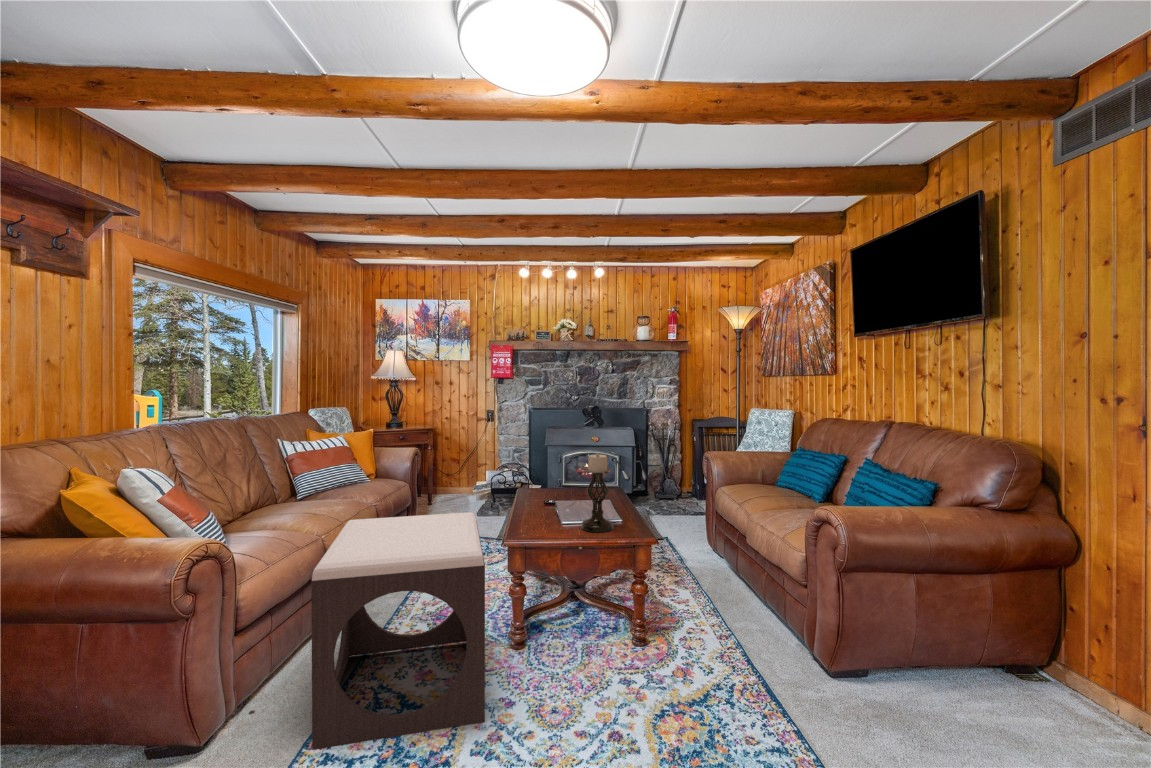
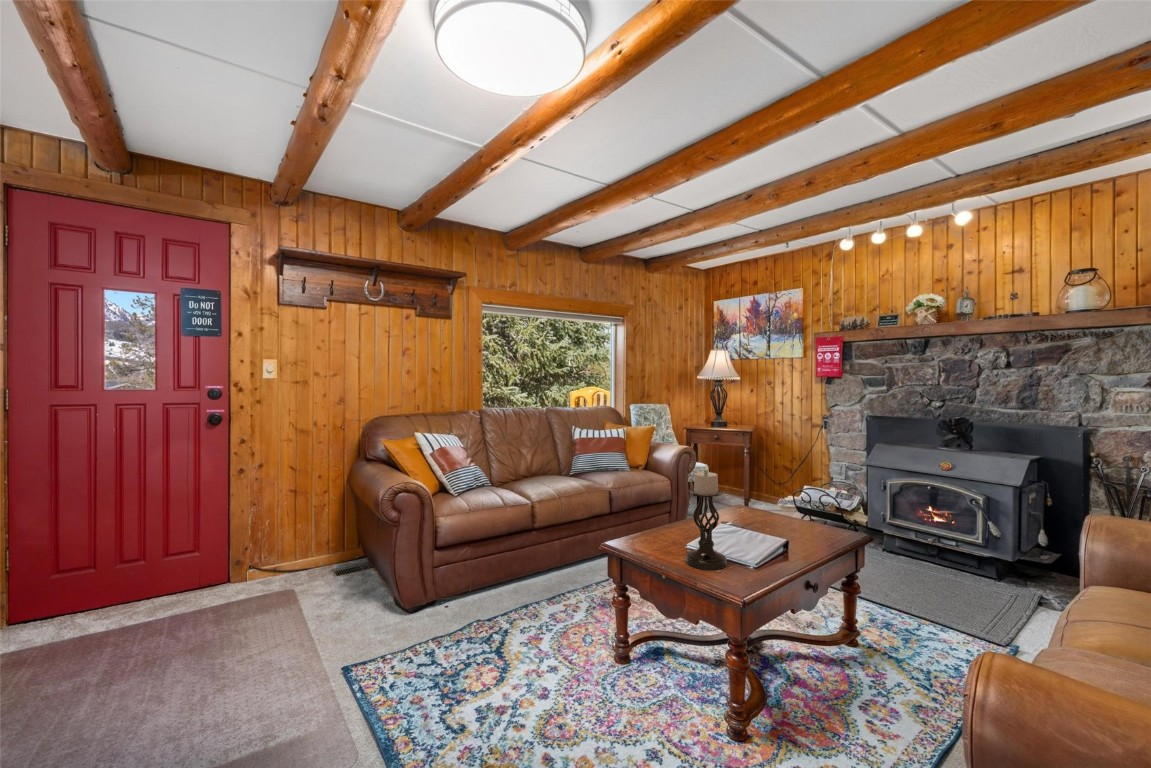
footstool: present [311,512,485,750] -> none [427,492,599,696]

